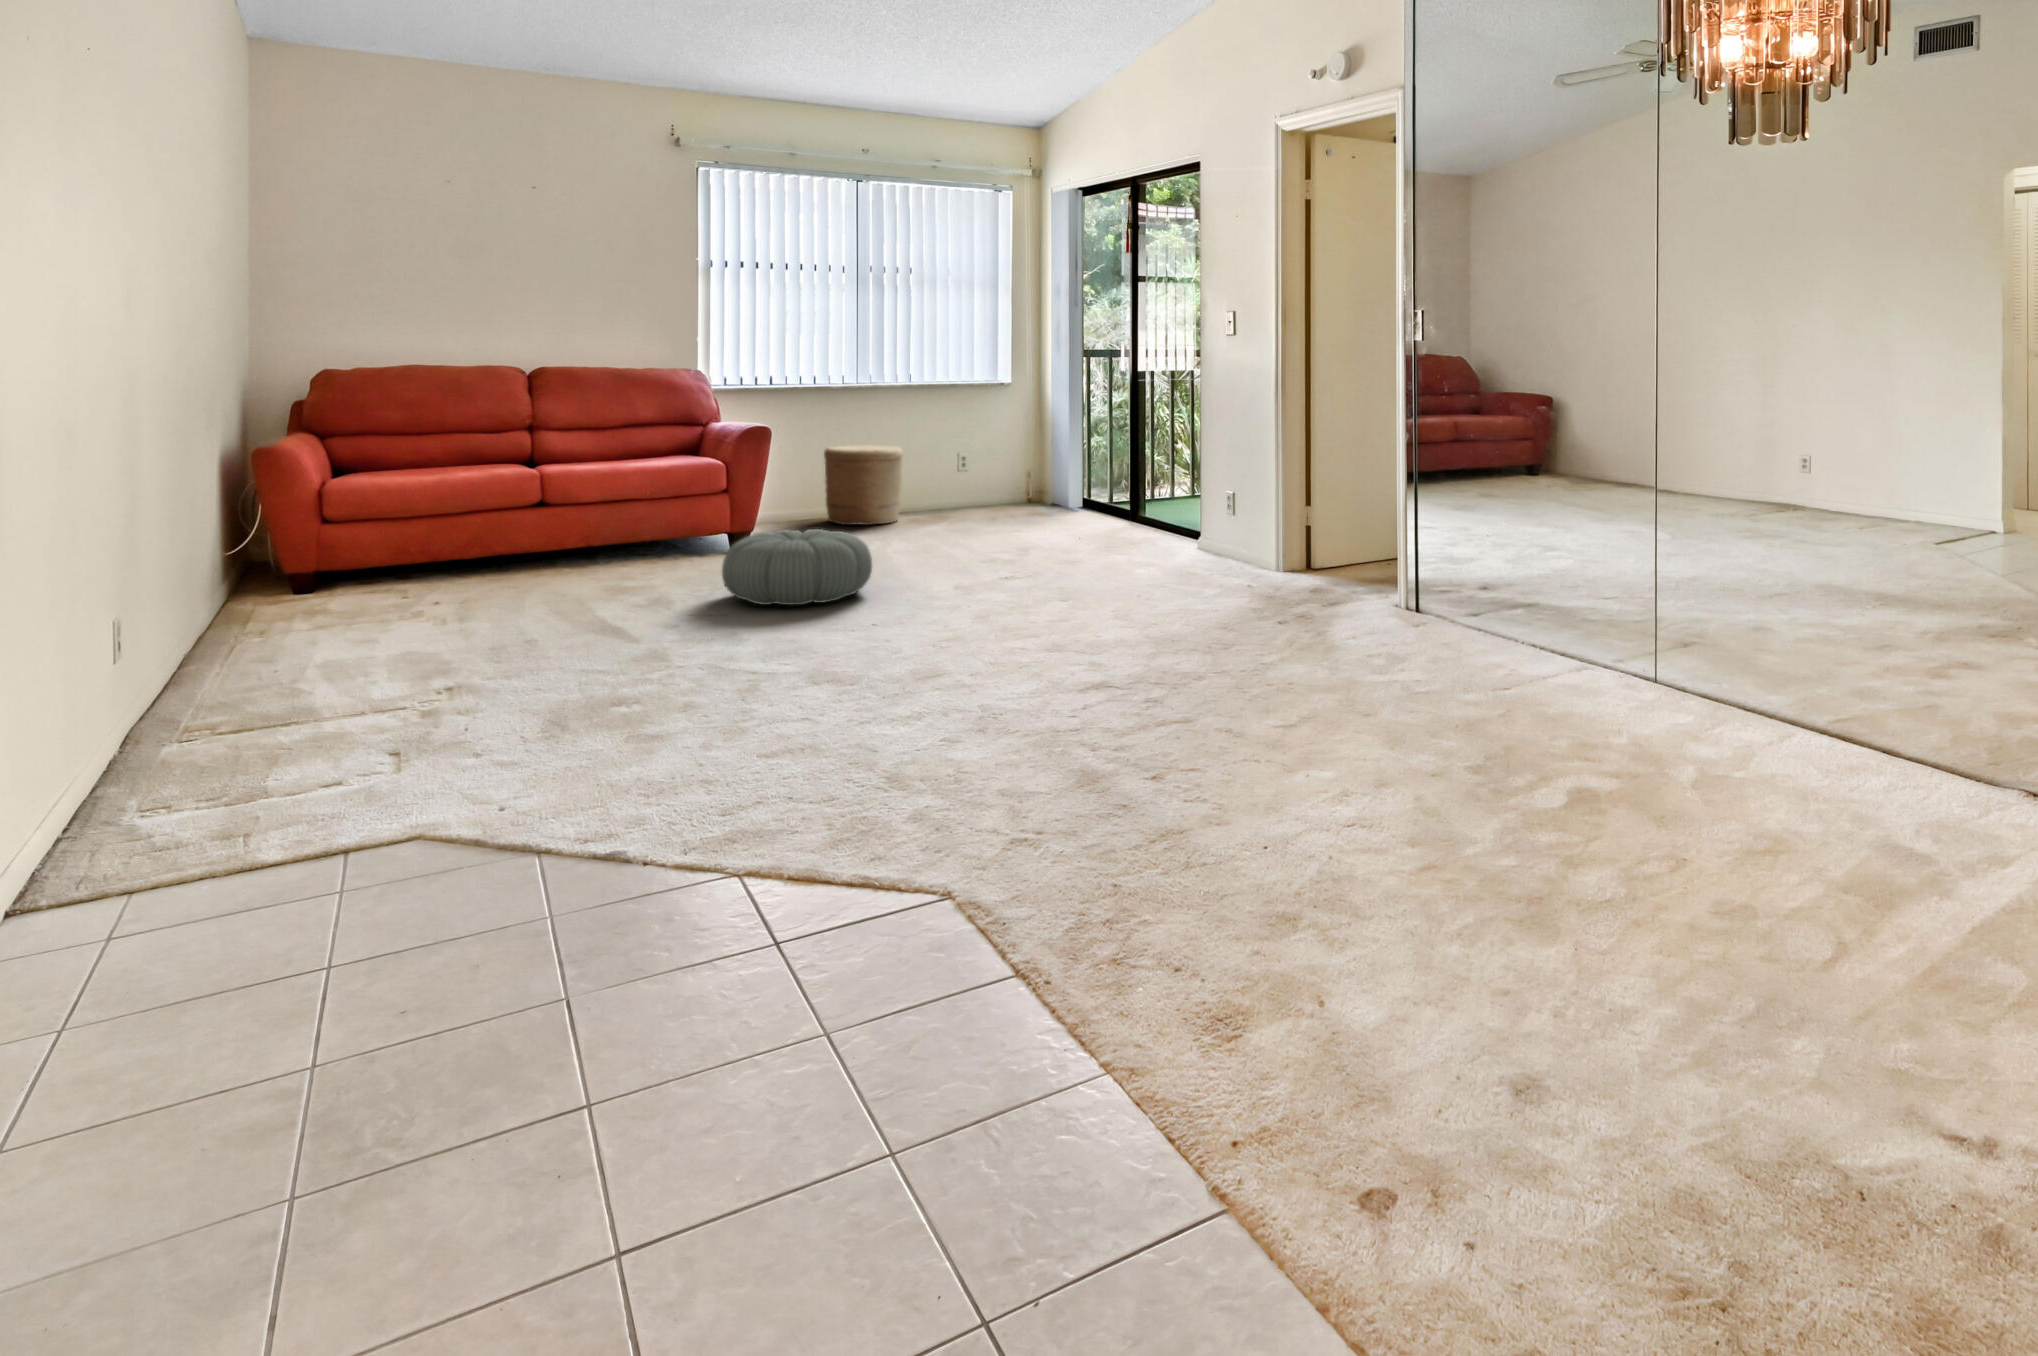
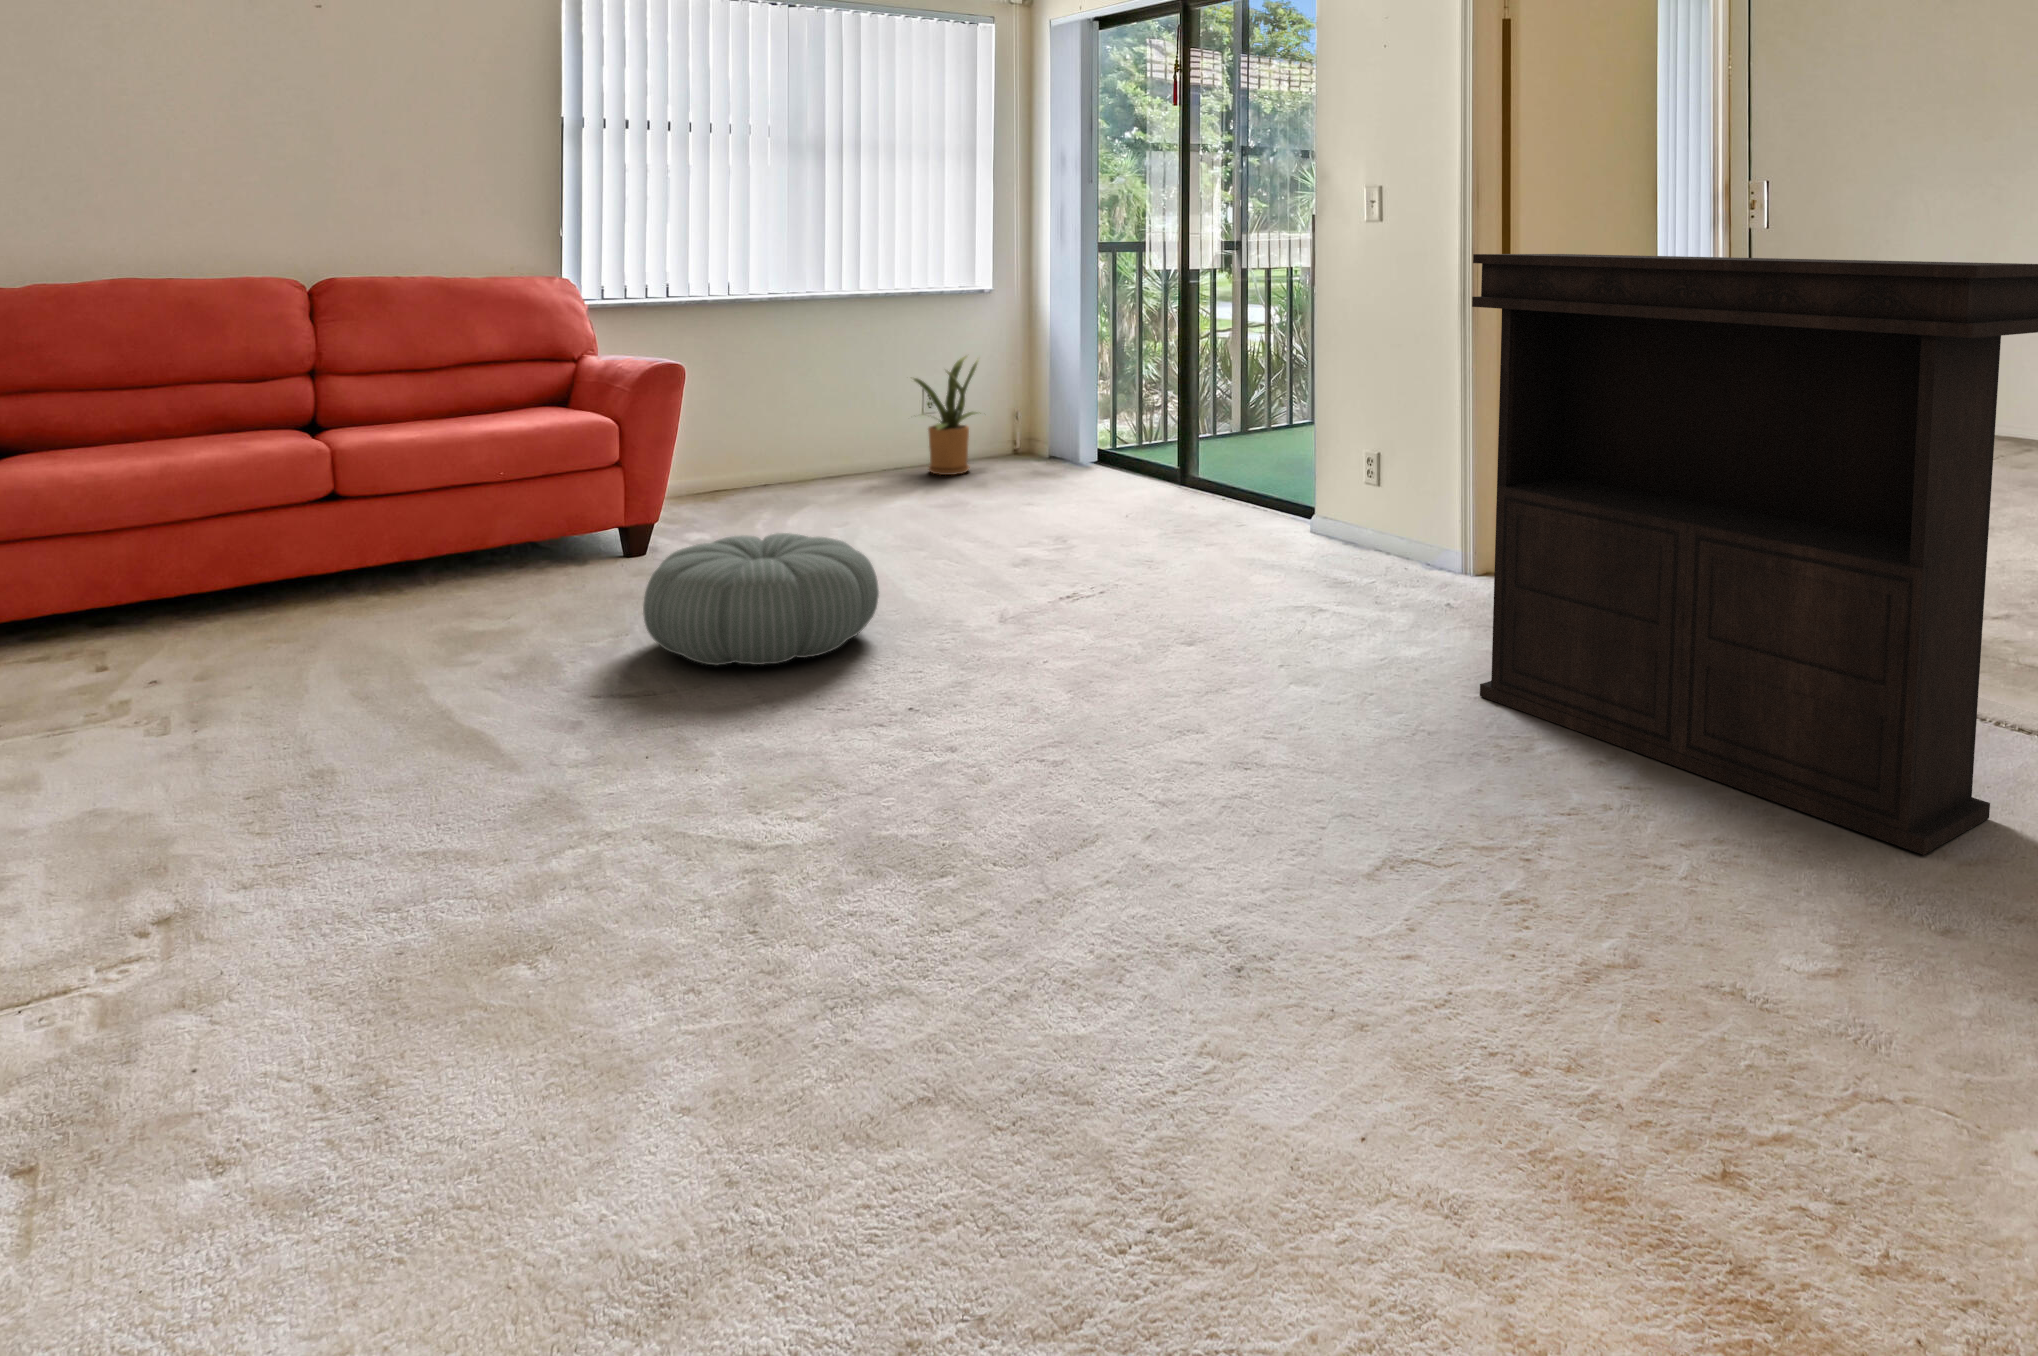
console table: none [1217,351,1486,692] -> present [1472,254,2038,855]
house plant: none [938,428,1001,514] -> present [914,356,981,475]
woven basket: present [824,445,903,525] -> none [746,383,859,499]

